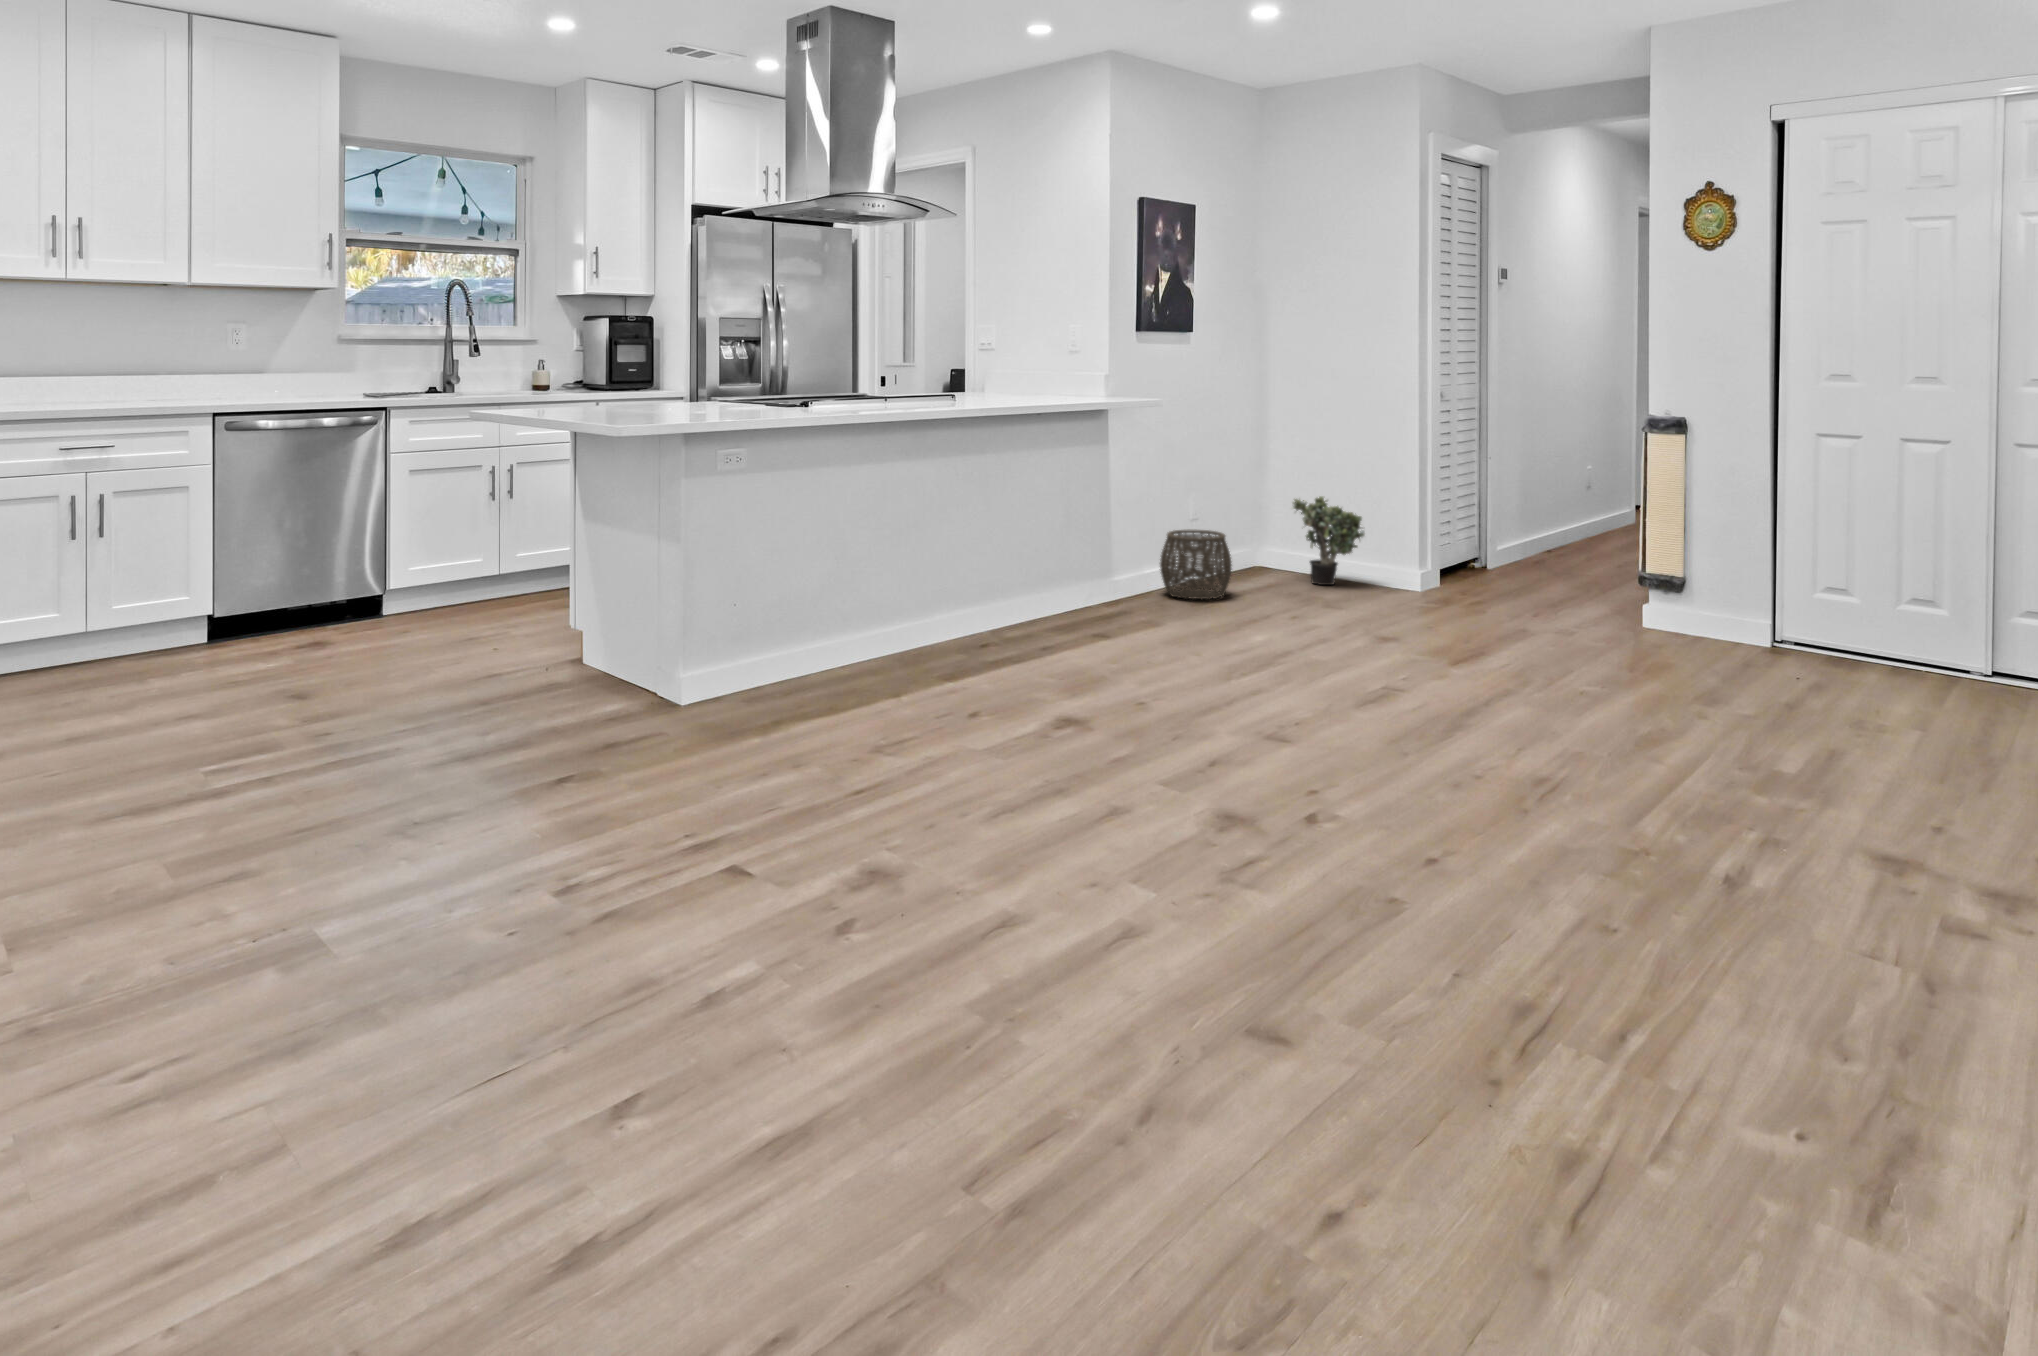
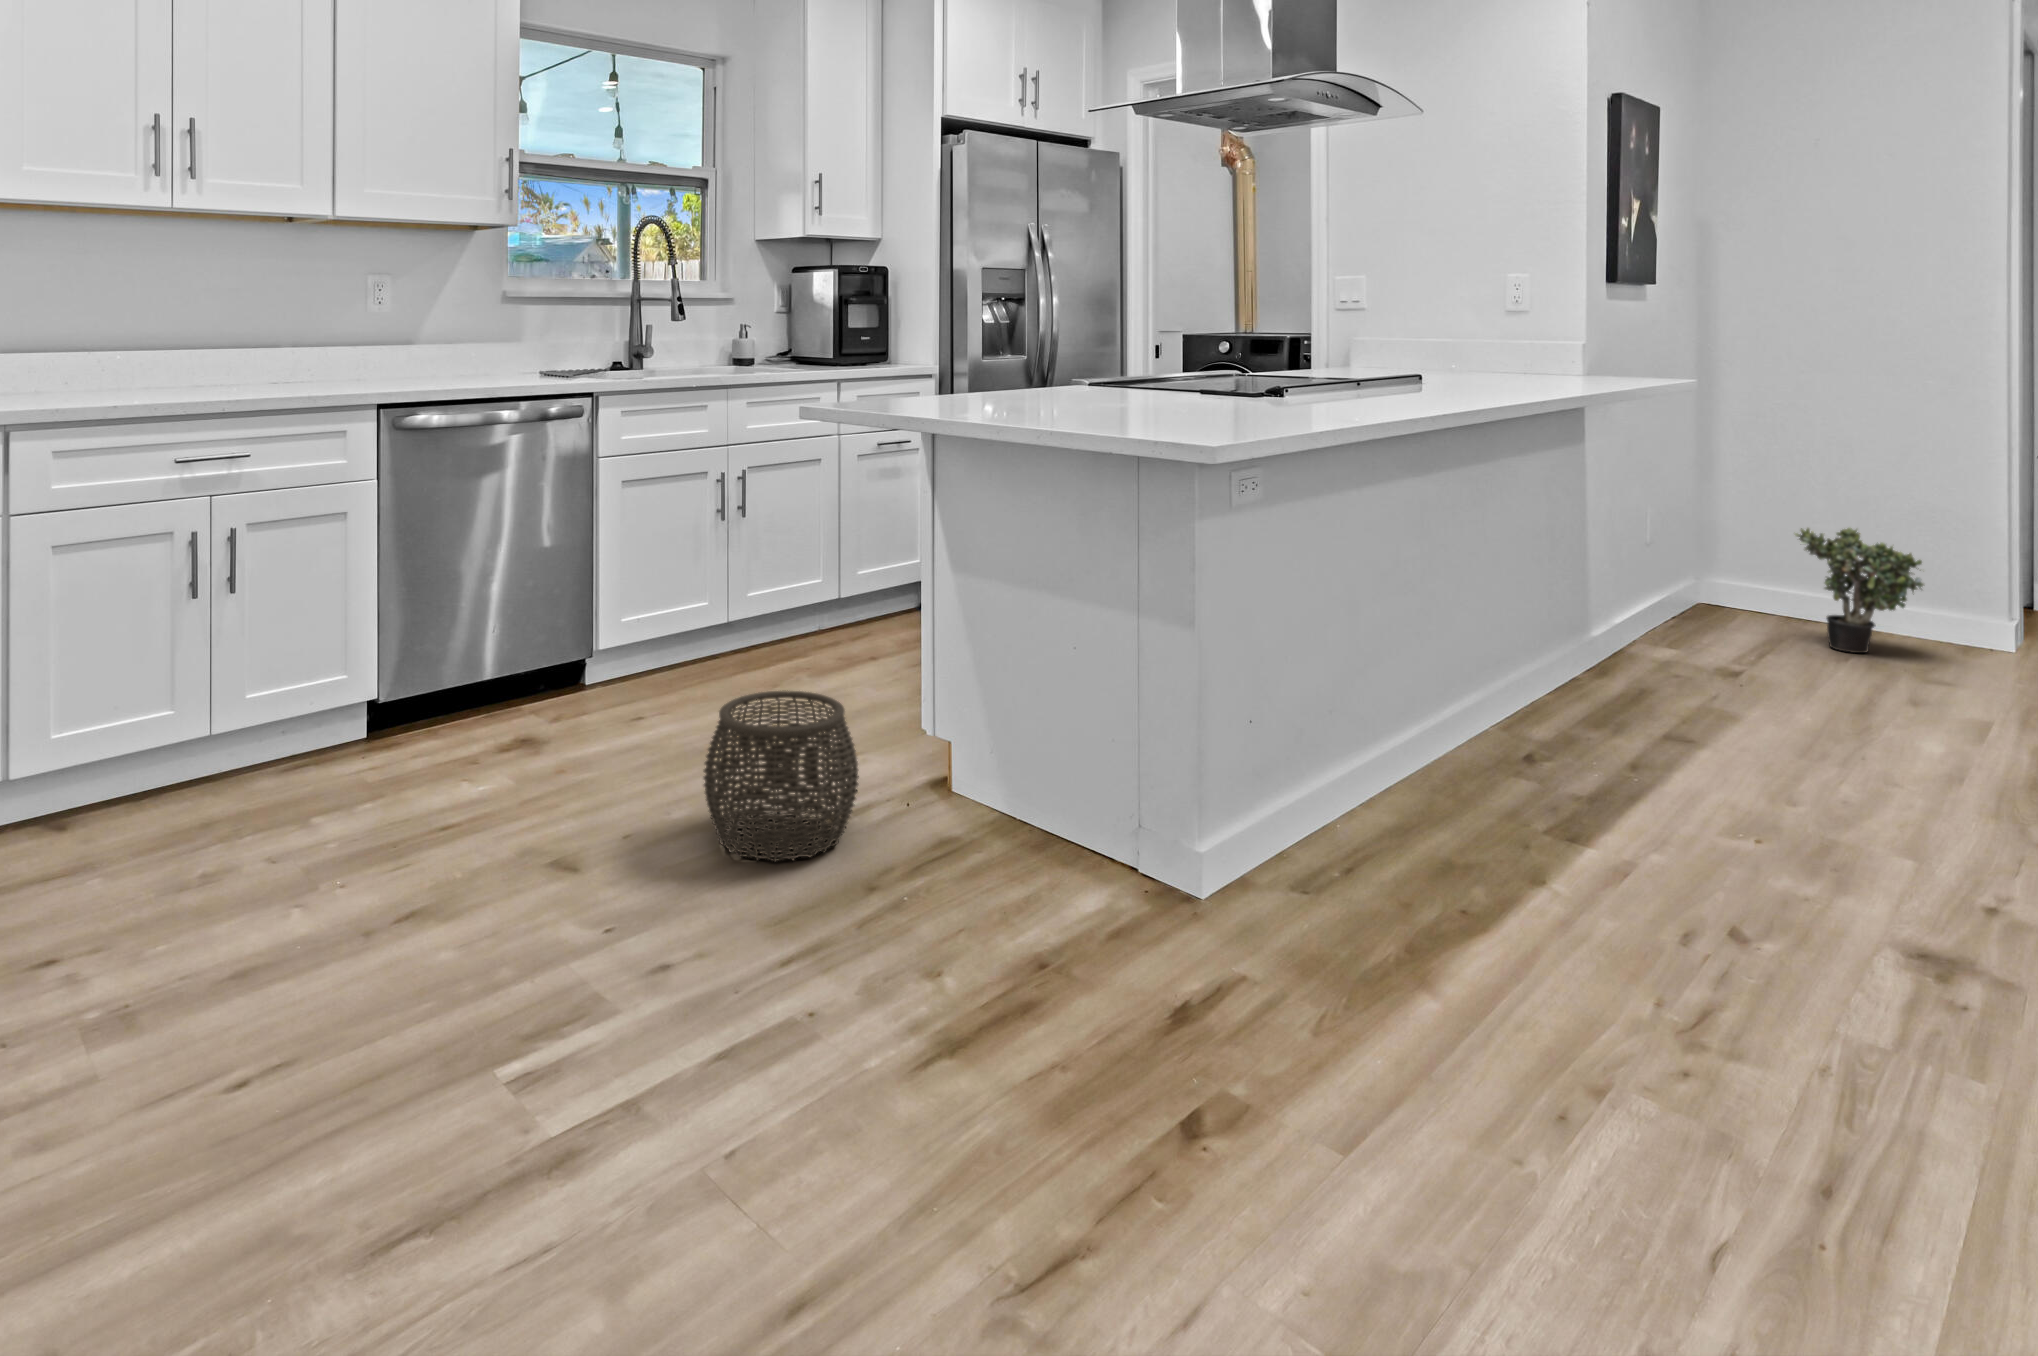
woven basket: present [1160,529,1232,600] -> present [704,691,859,861]

